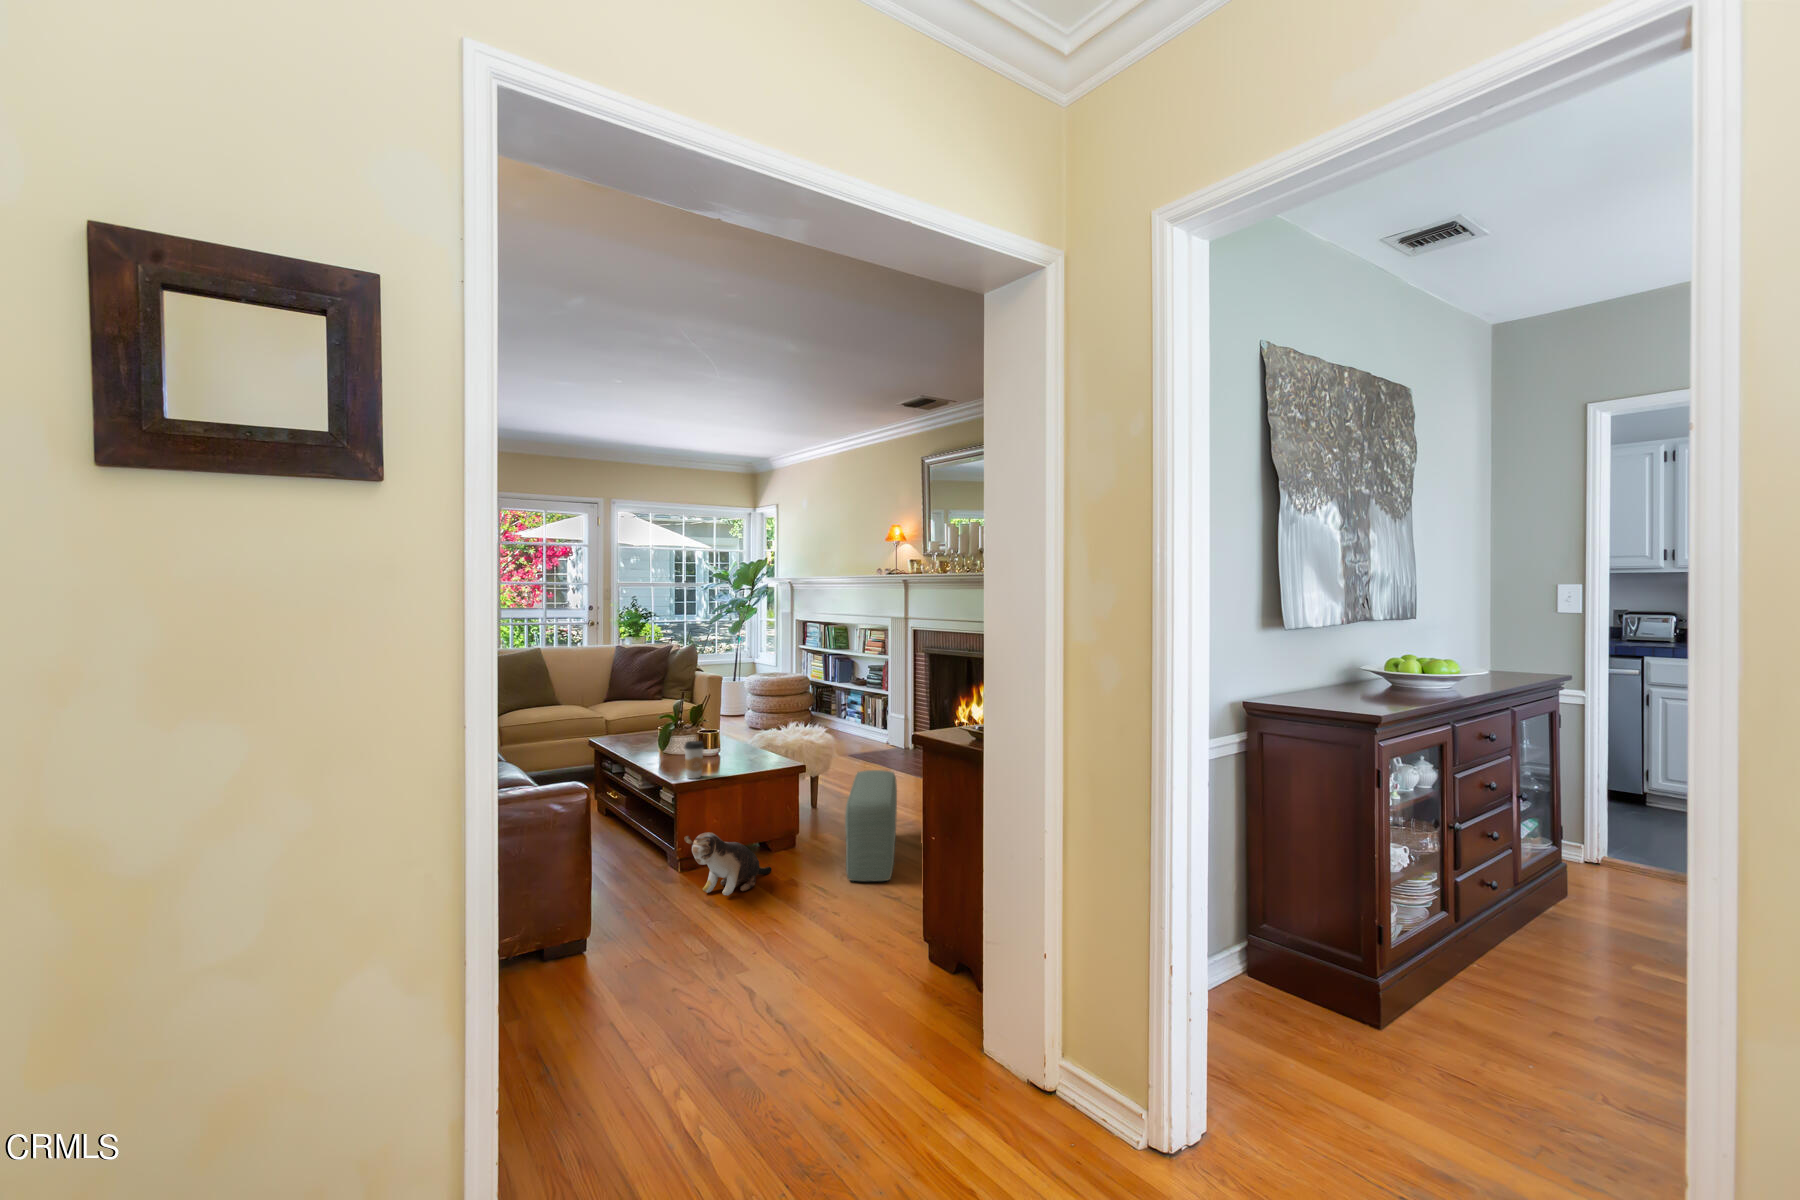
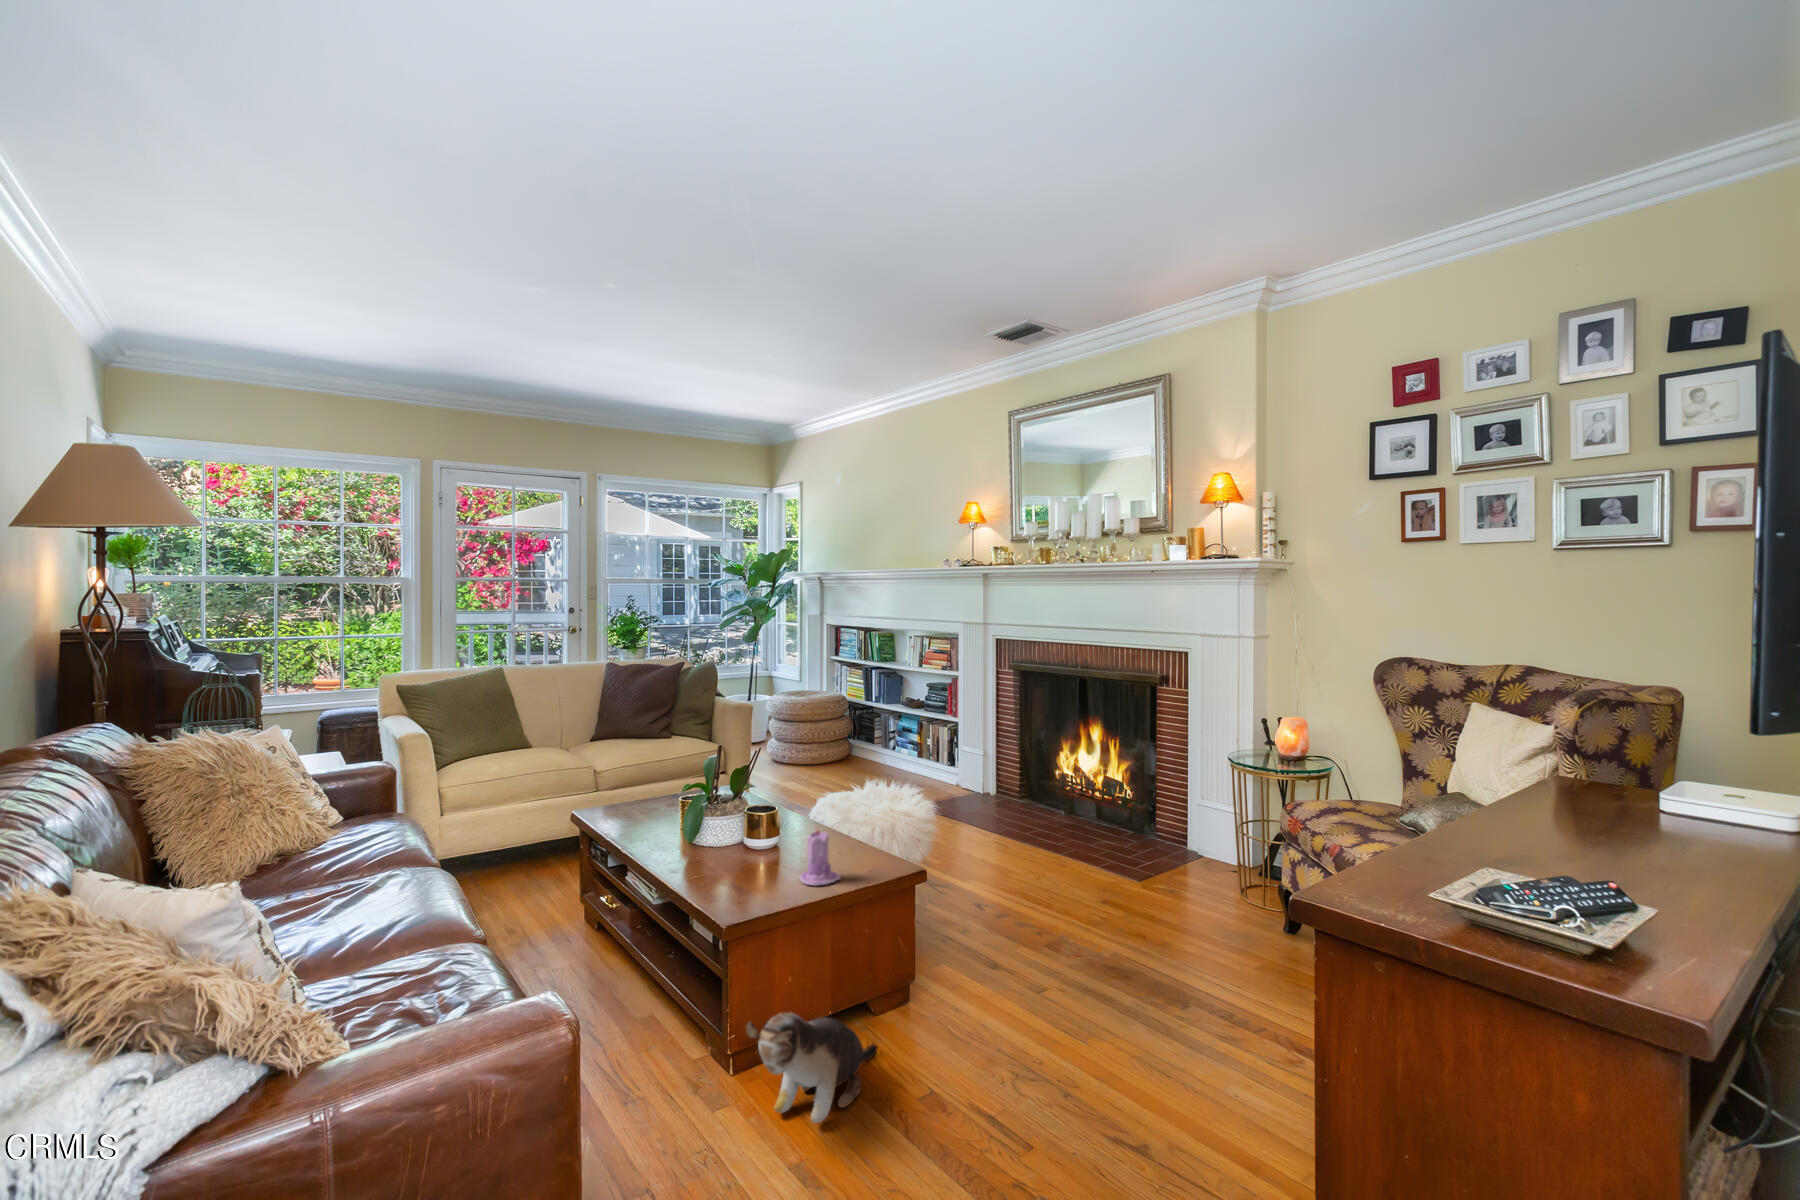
candle: none [729,738,755,775] -> present [799,830,840,886]
coffee cup: present [684,741,704,779] -> none [730,833,762,897]
pouf: present [845,770,897,881] -> none [983,863,1084,1077]

